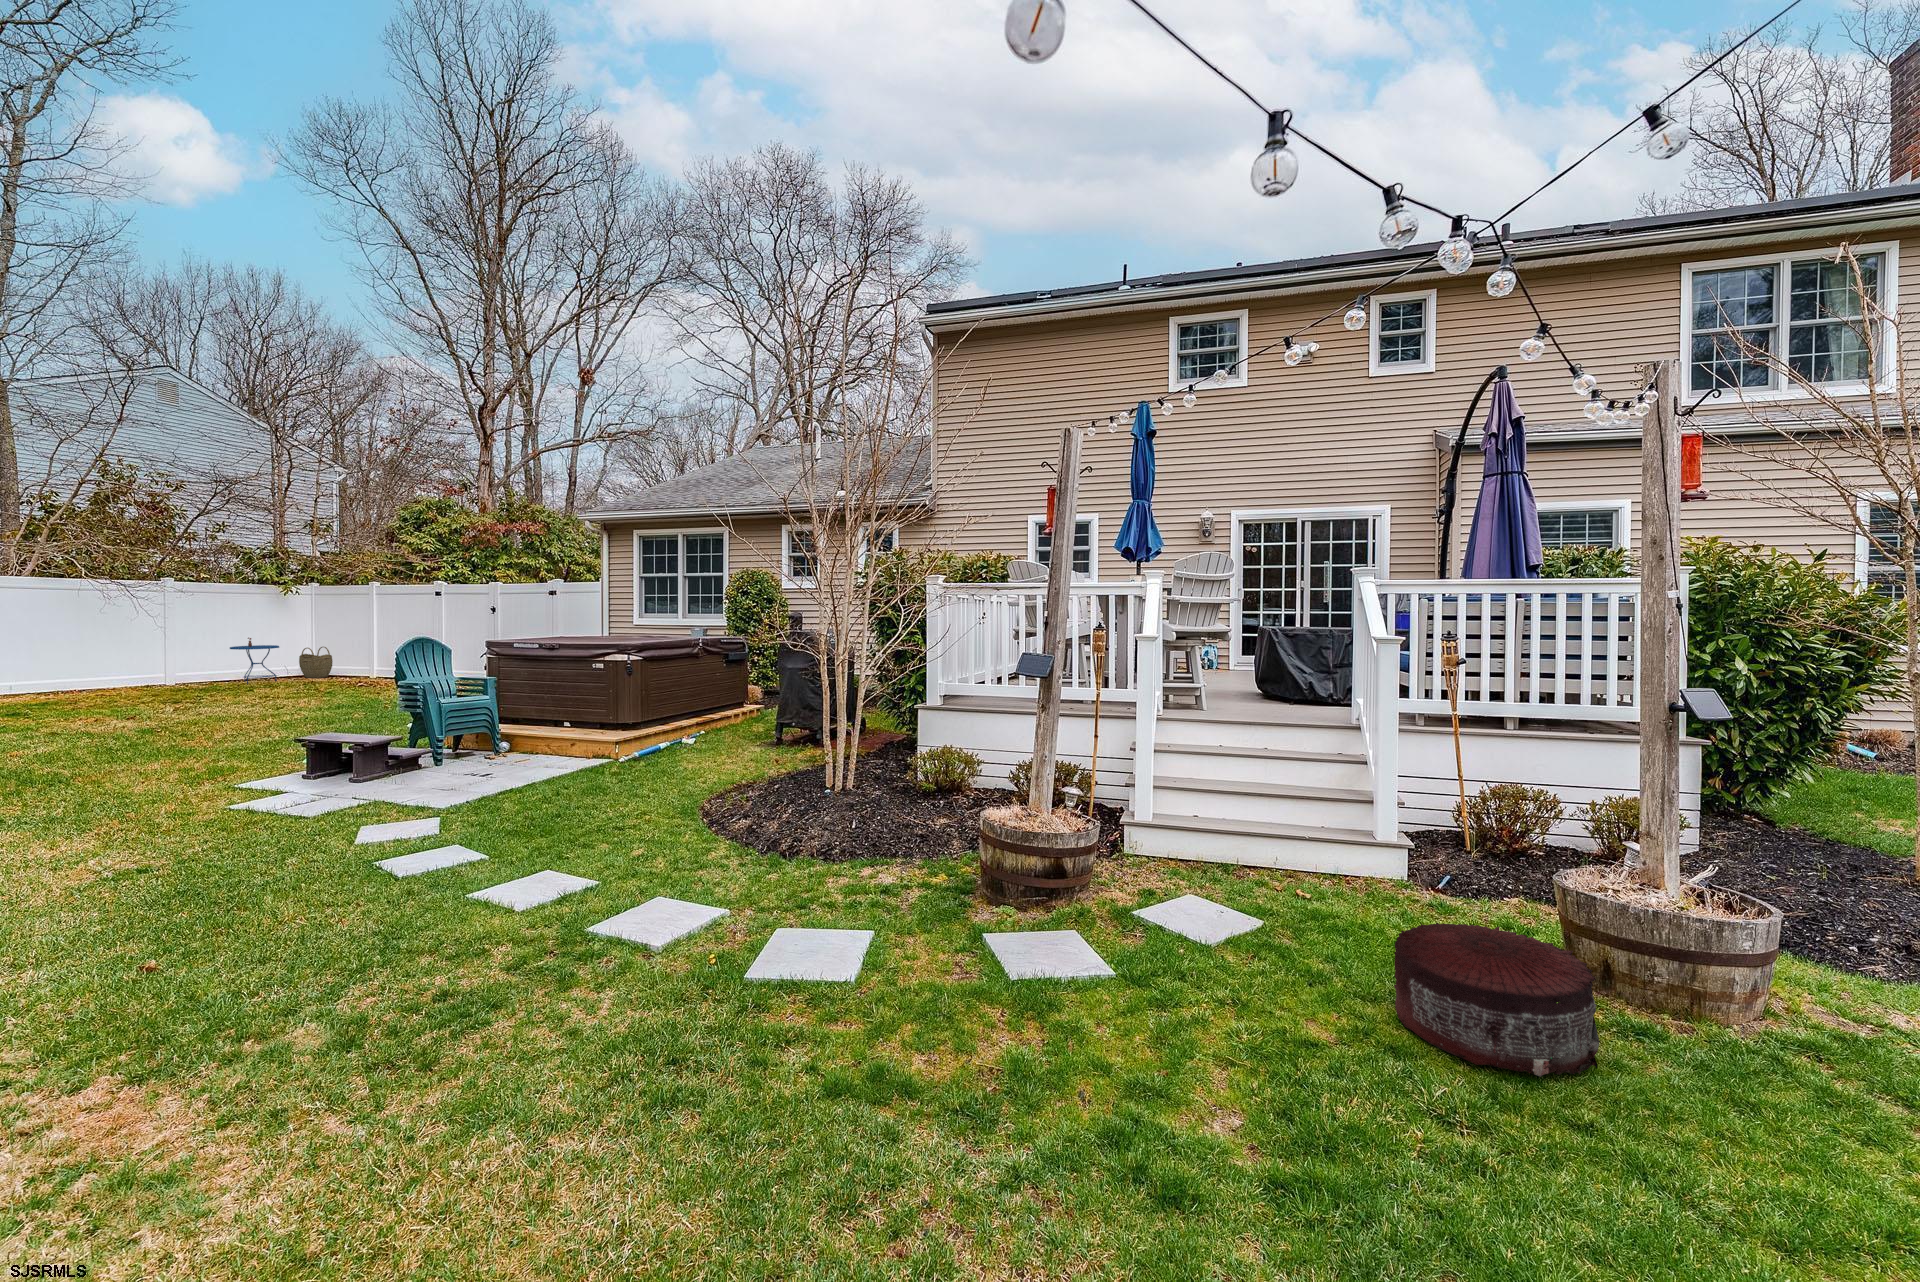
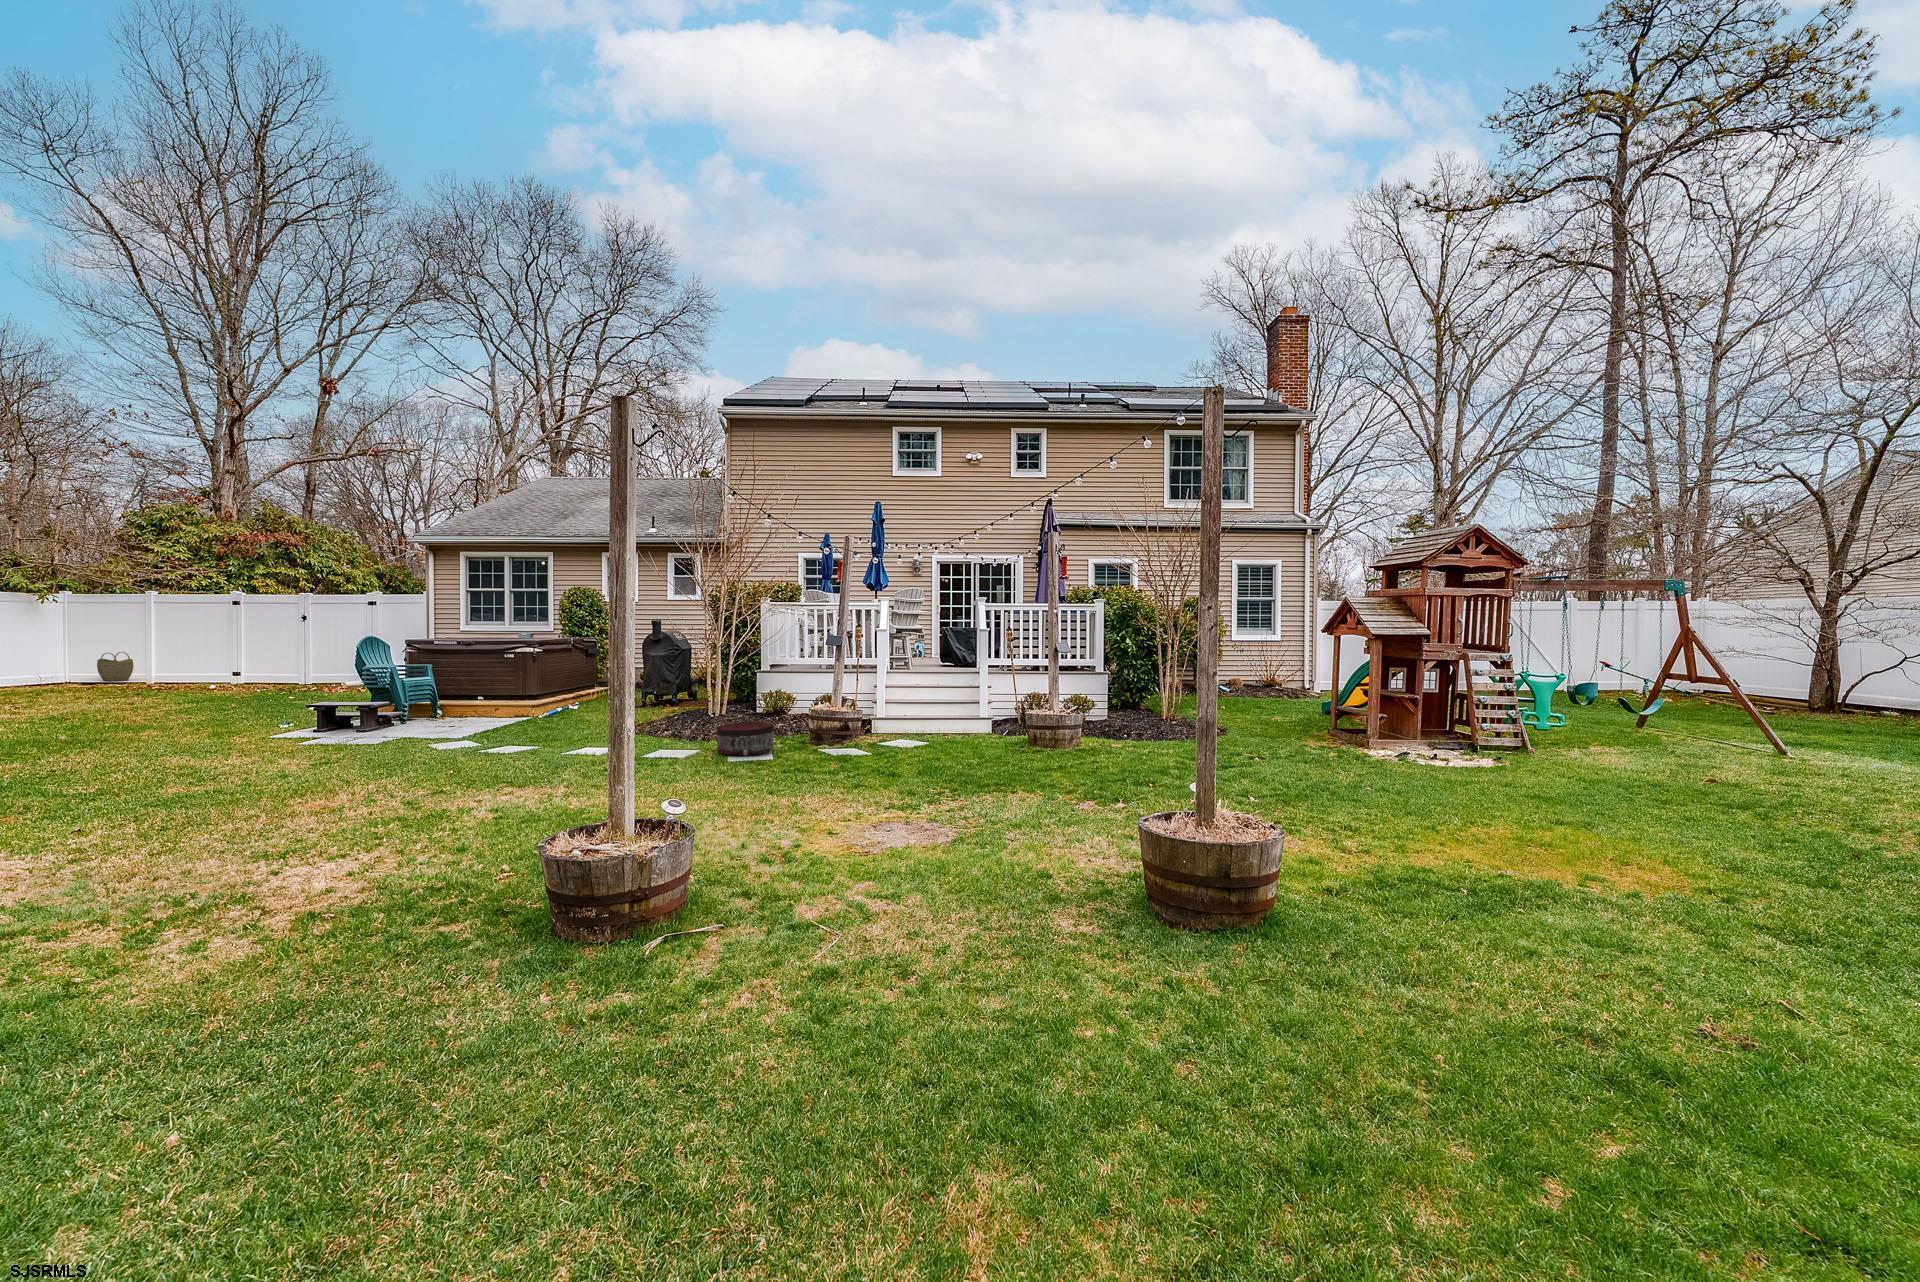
side table: present [230,638,279,684] -> none [32,643,85,686]
pouf: present [1394,923,1599,1076] -> present [716,721,774,756]

